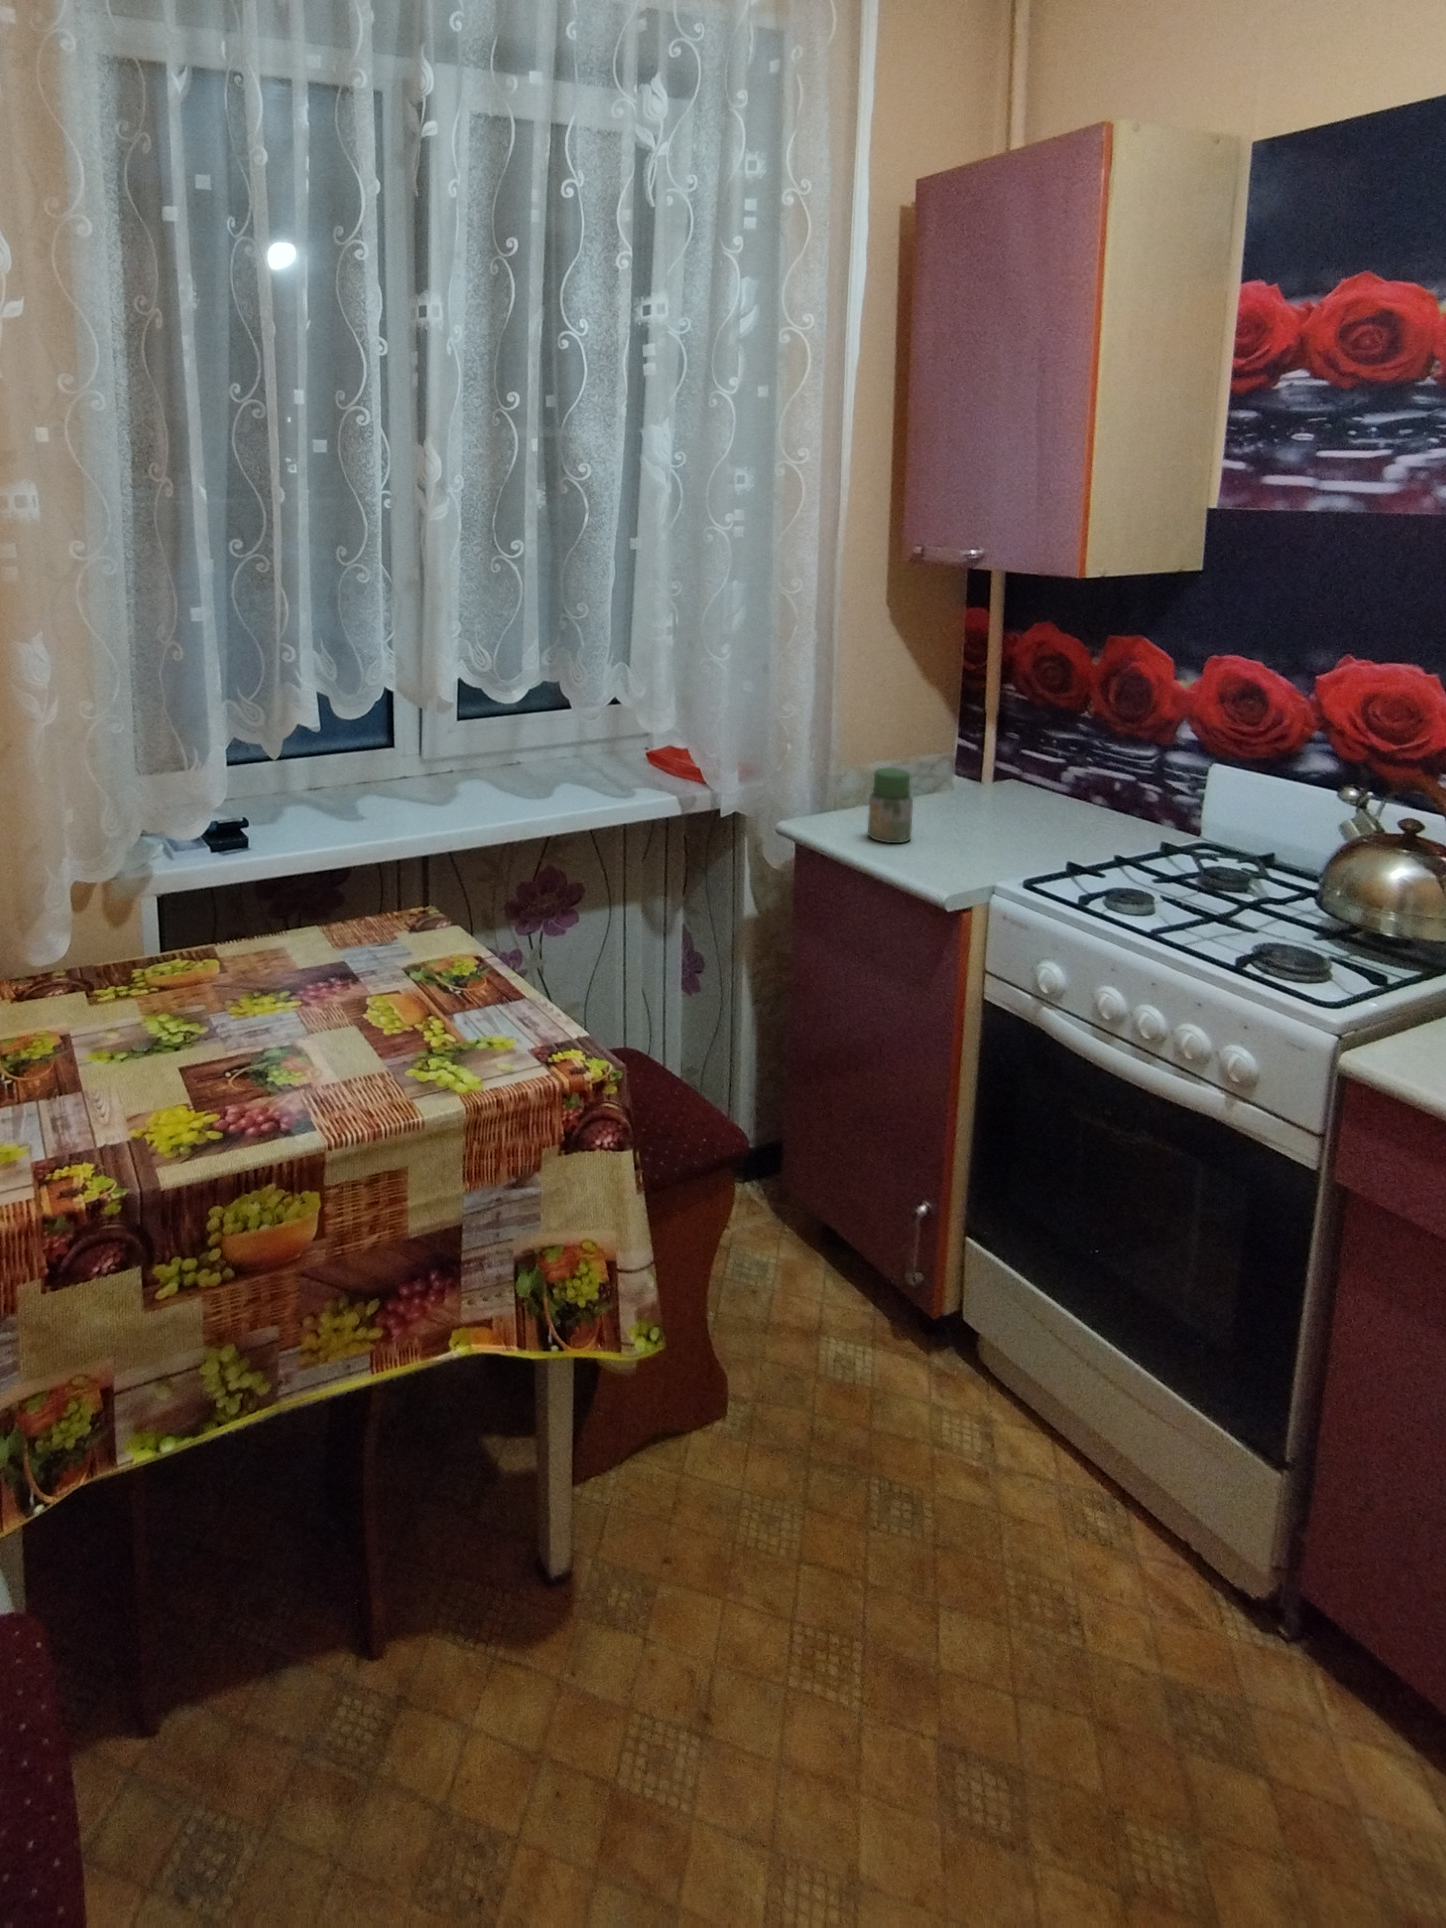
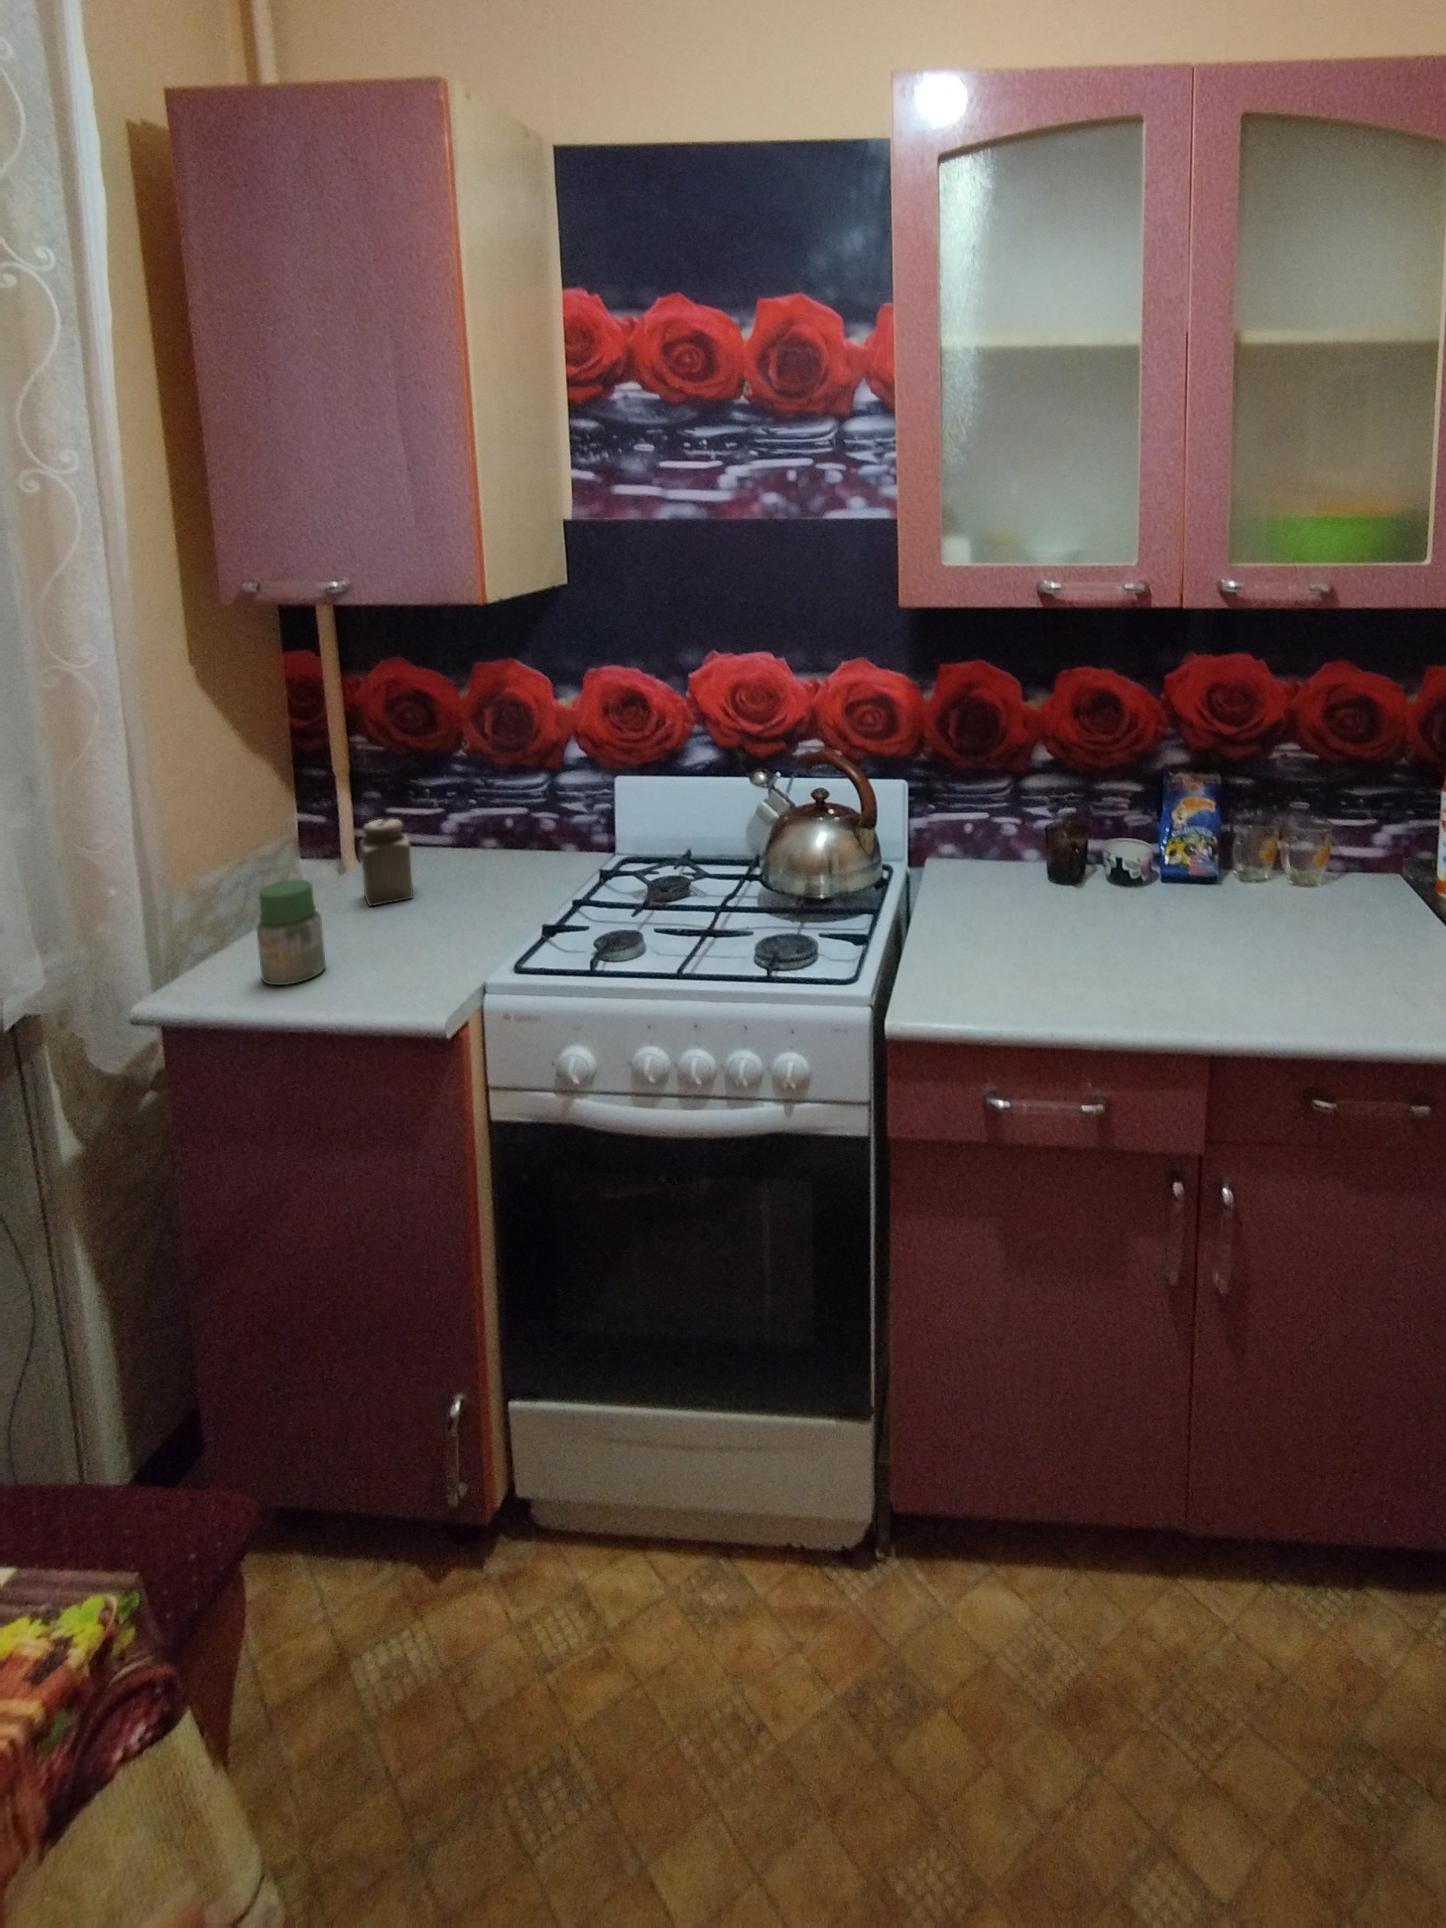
salt shaker: none [970,750,1012,820] -> present [360,819,413,906]

